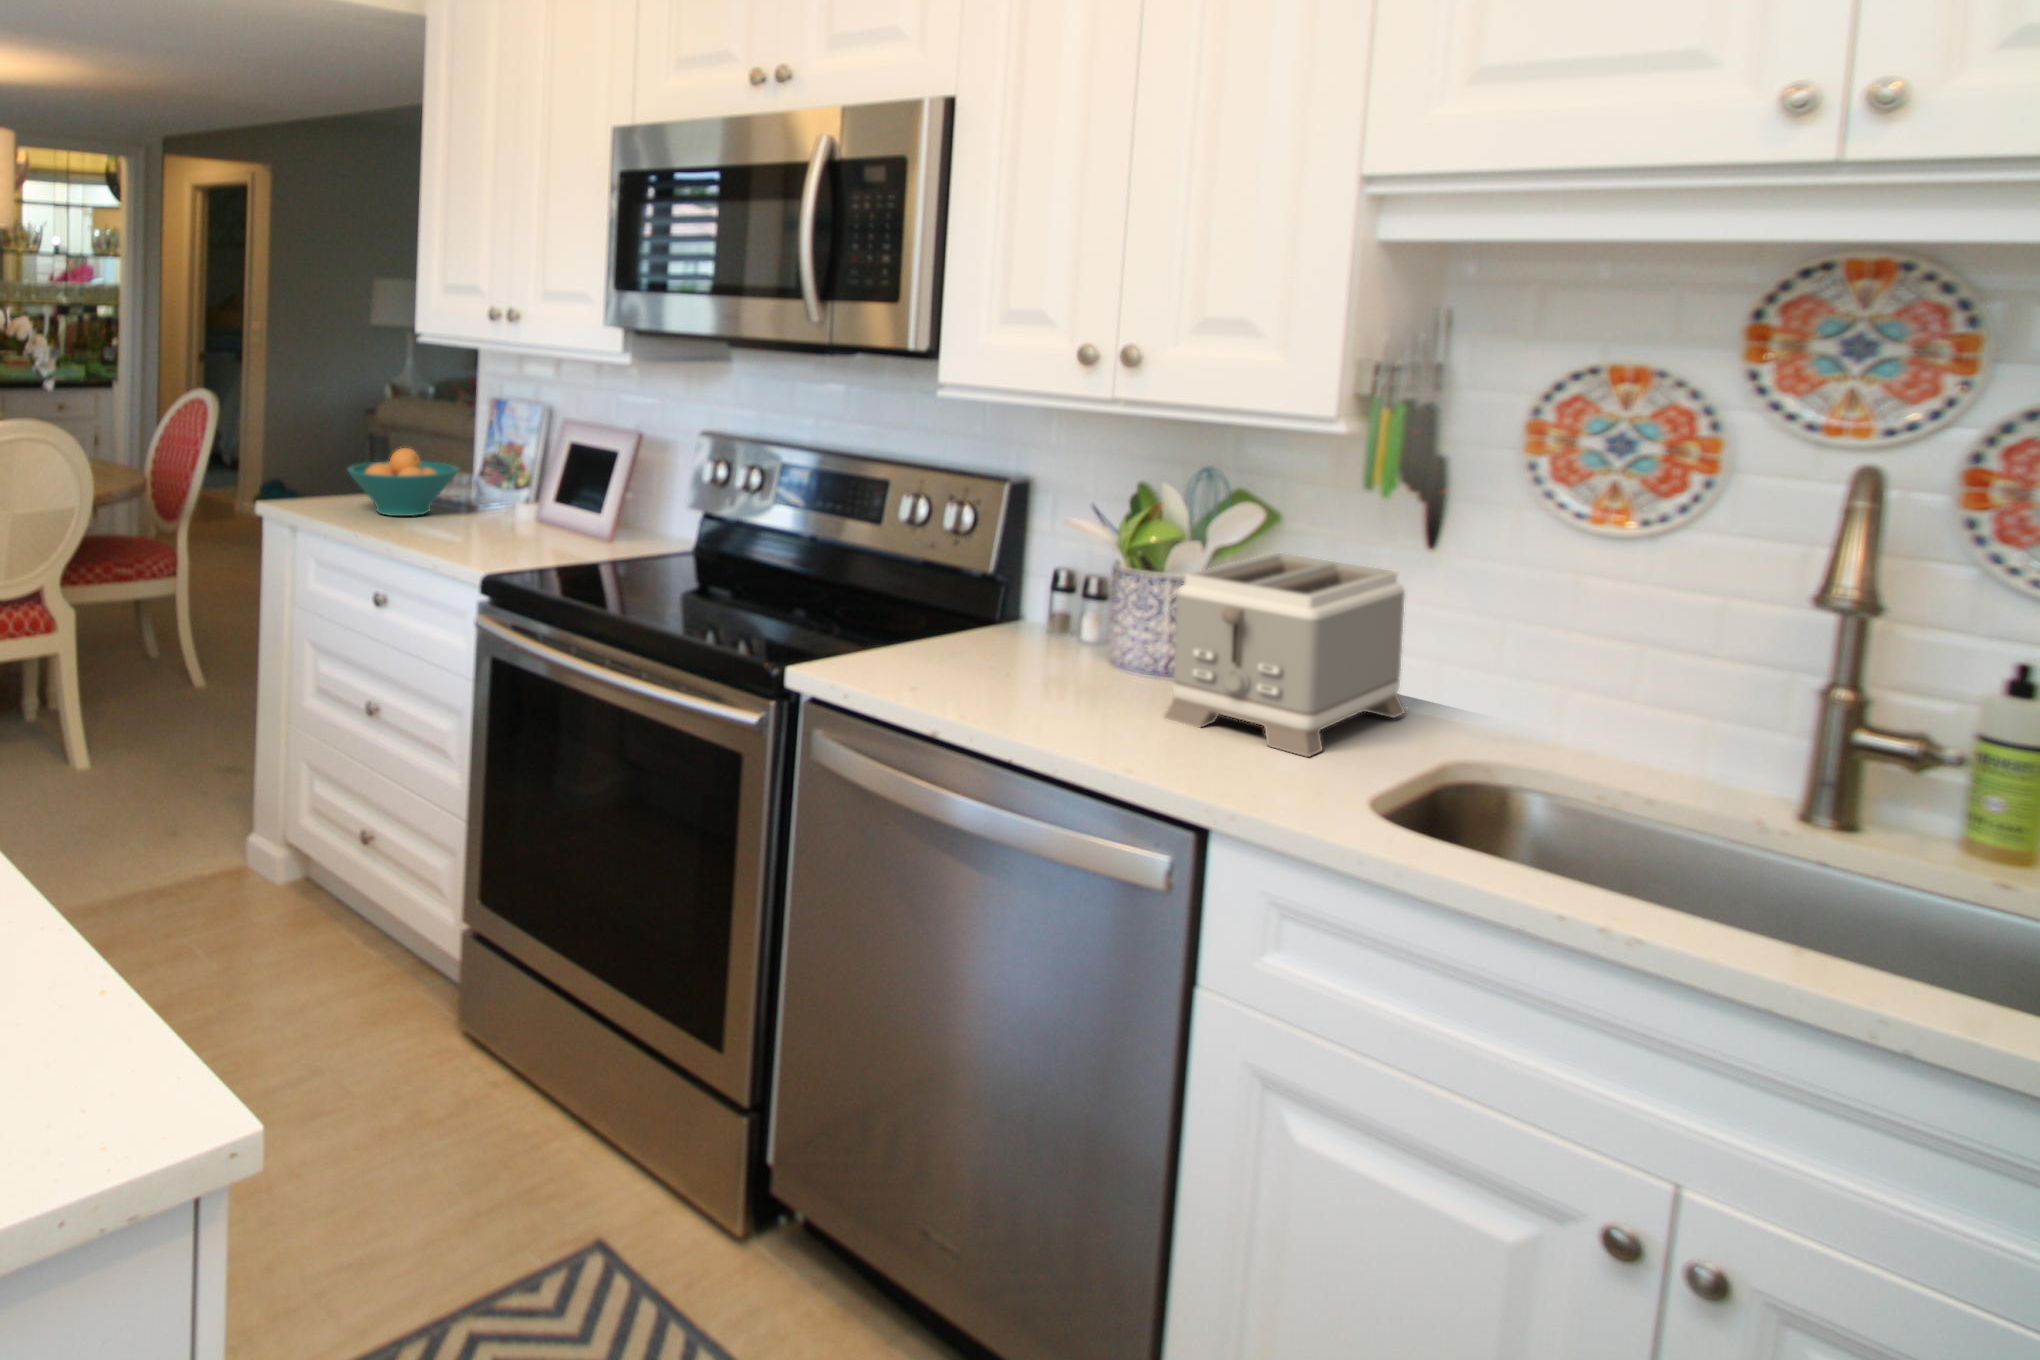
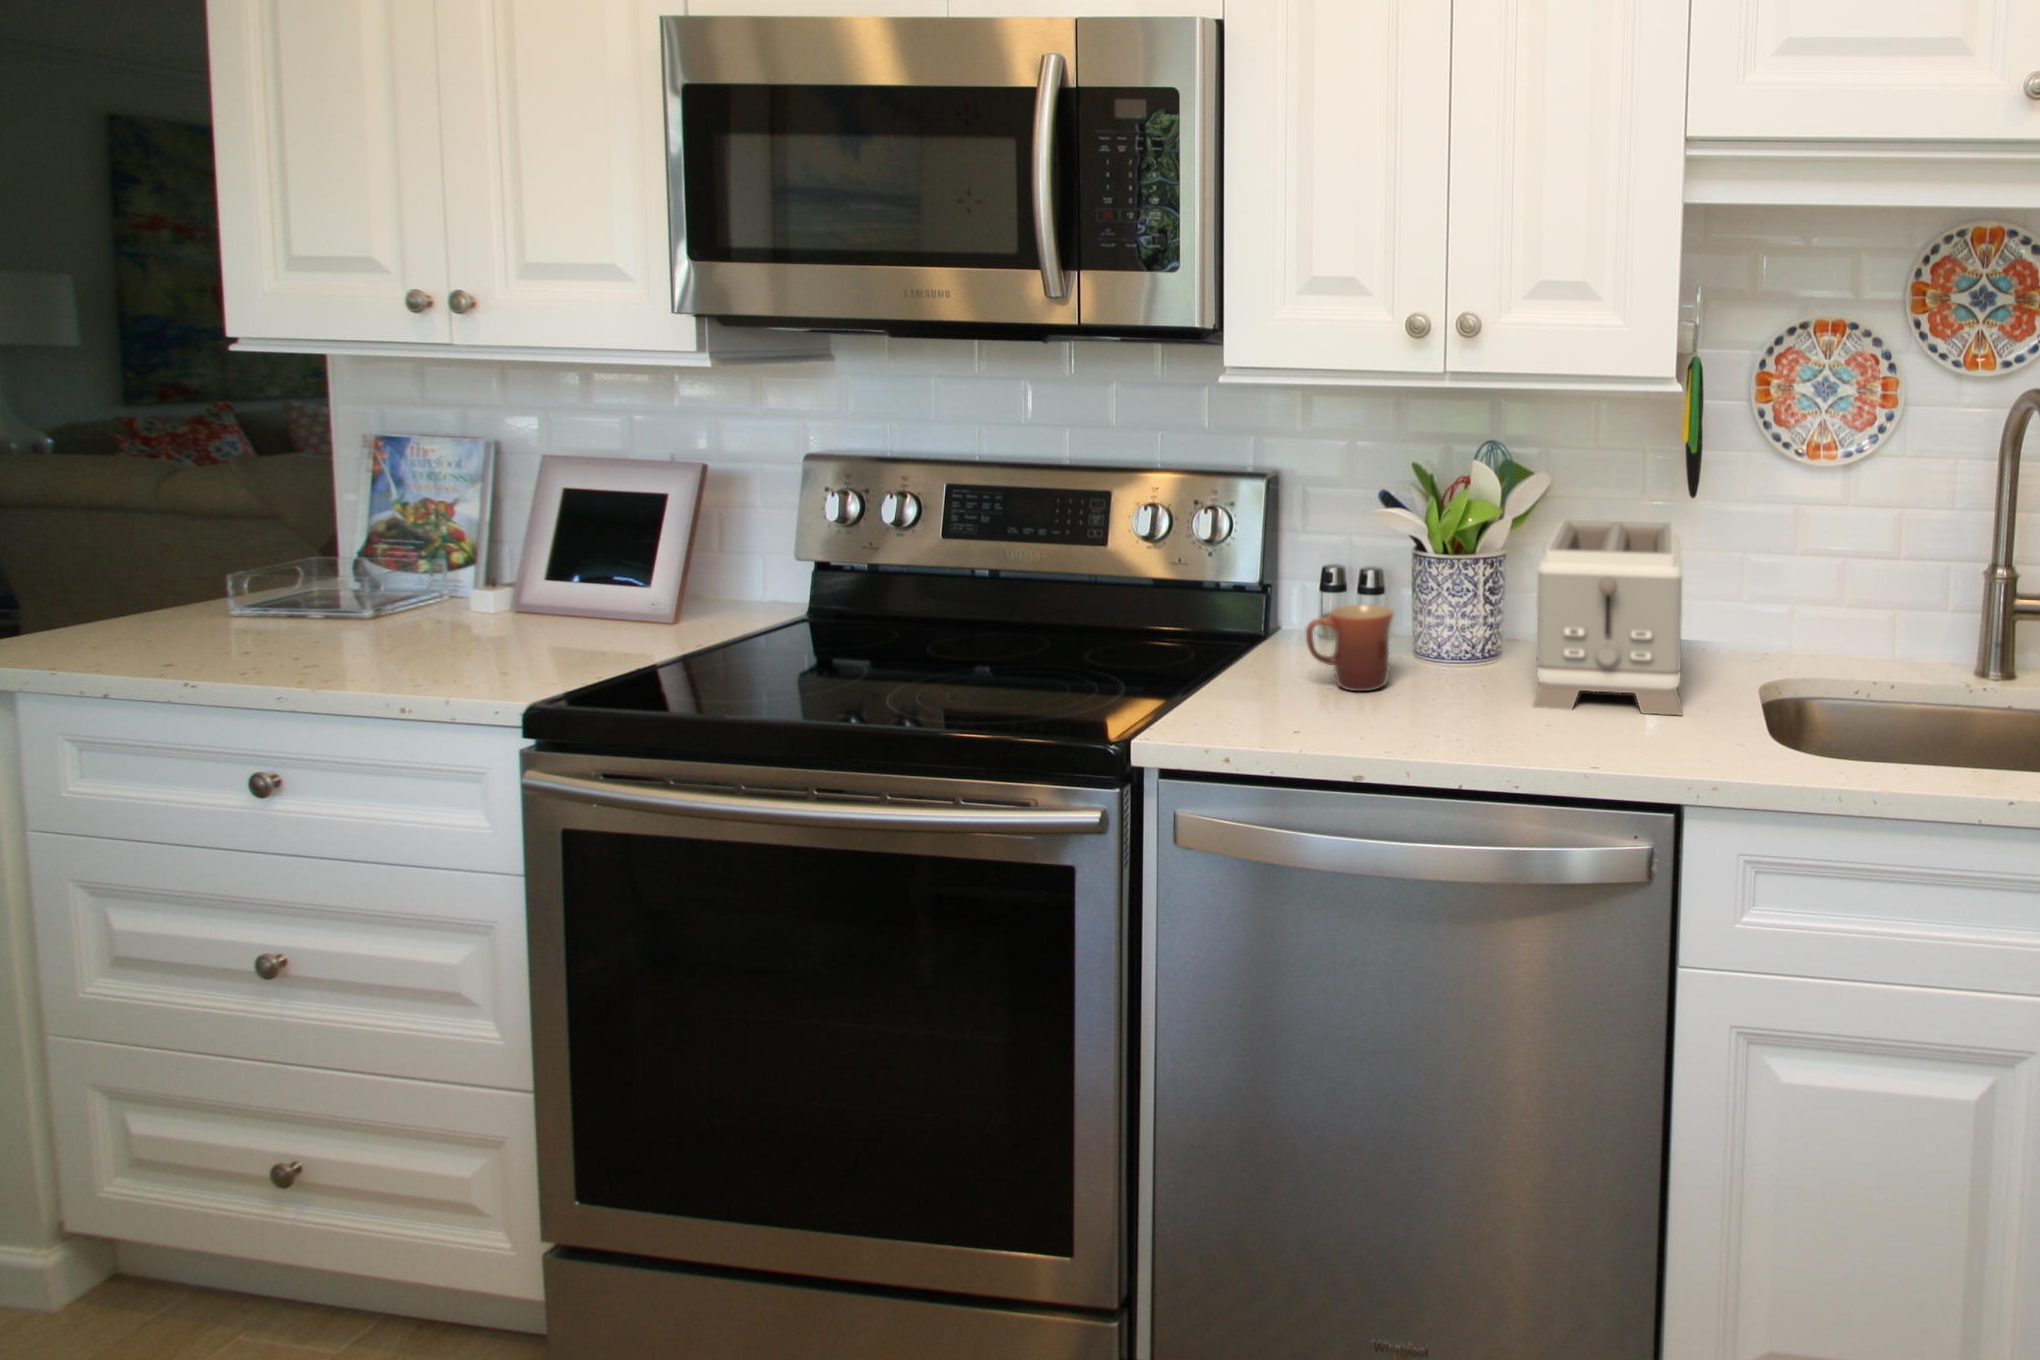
fruit bowl: present [348,448,460,516] -> none [89,527,359,647]
mug: none [979,598,1061,675] -> present [1306,604,1394,691]

